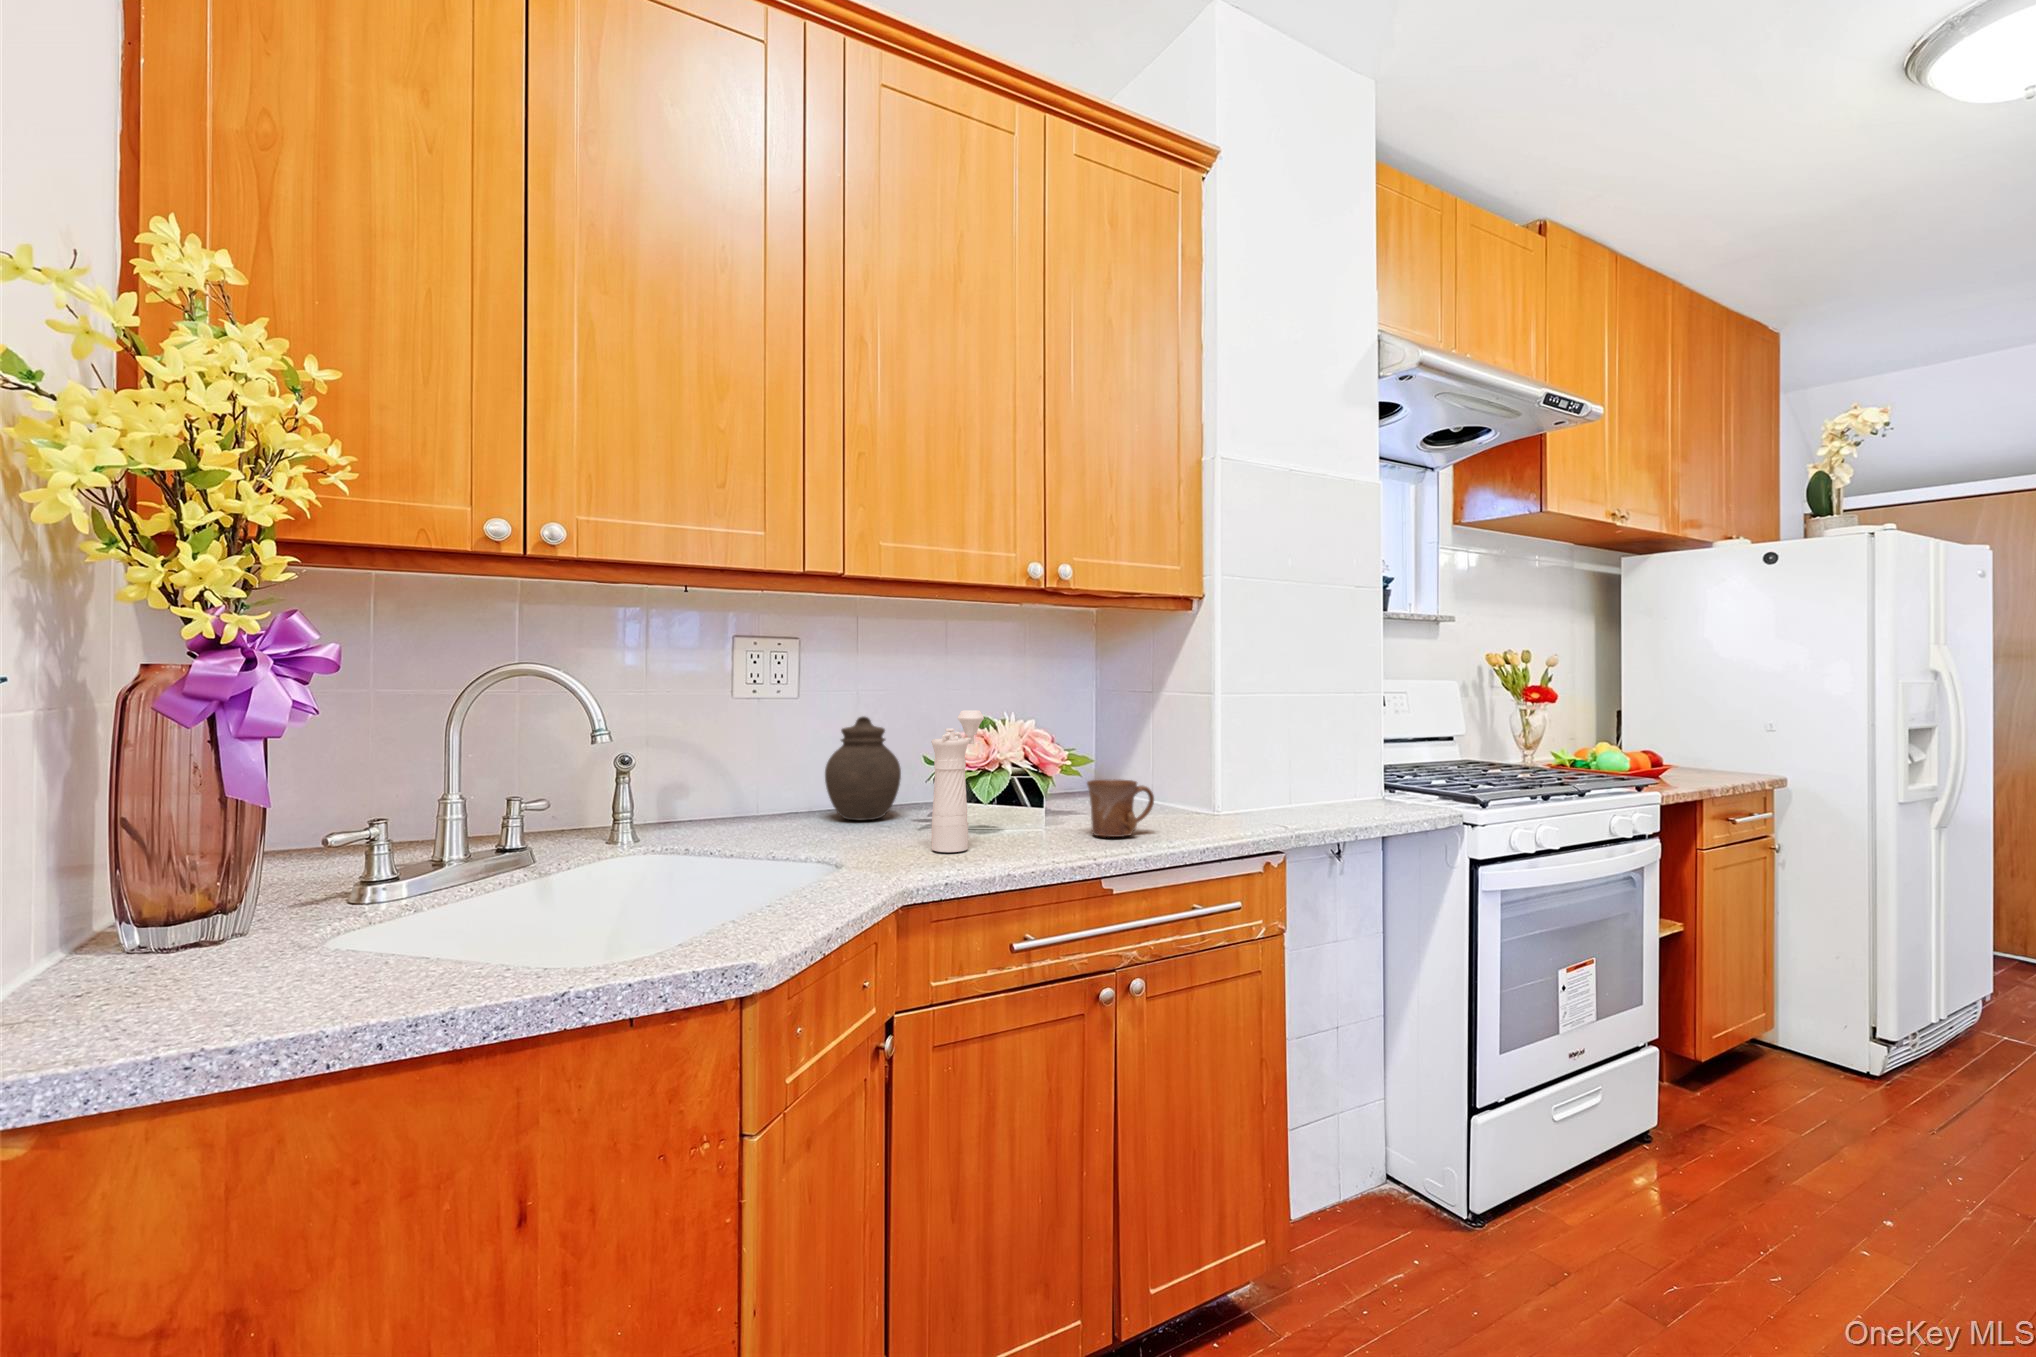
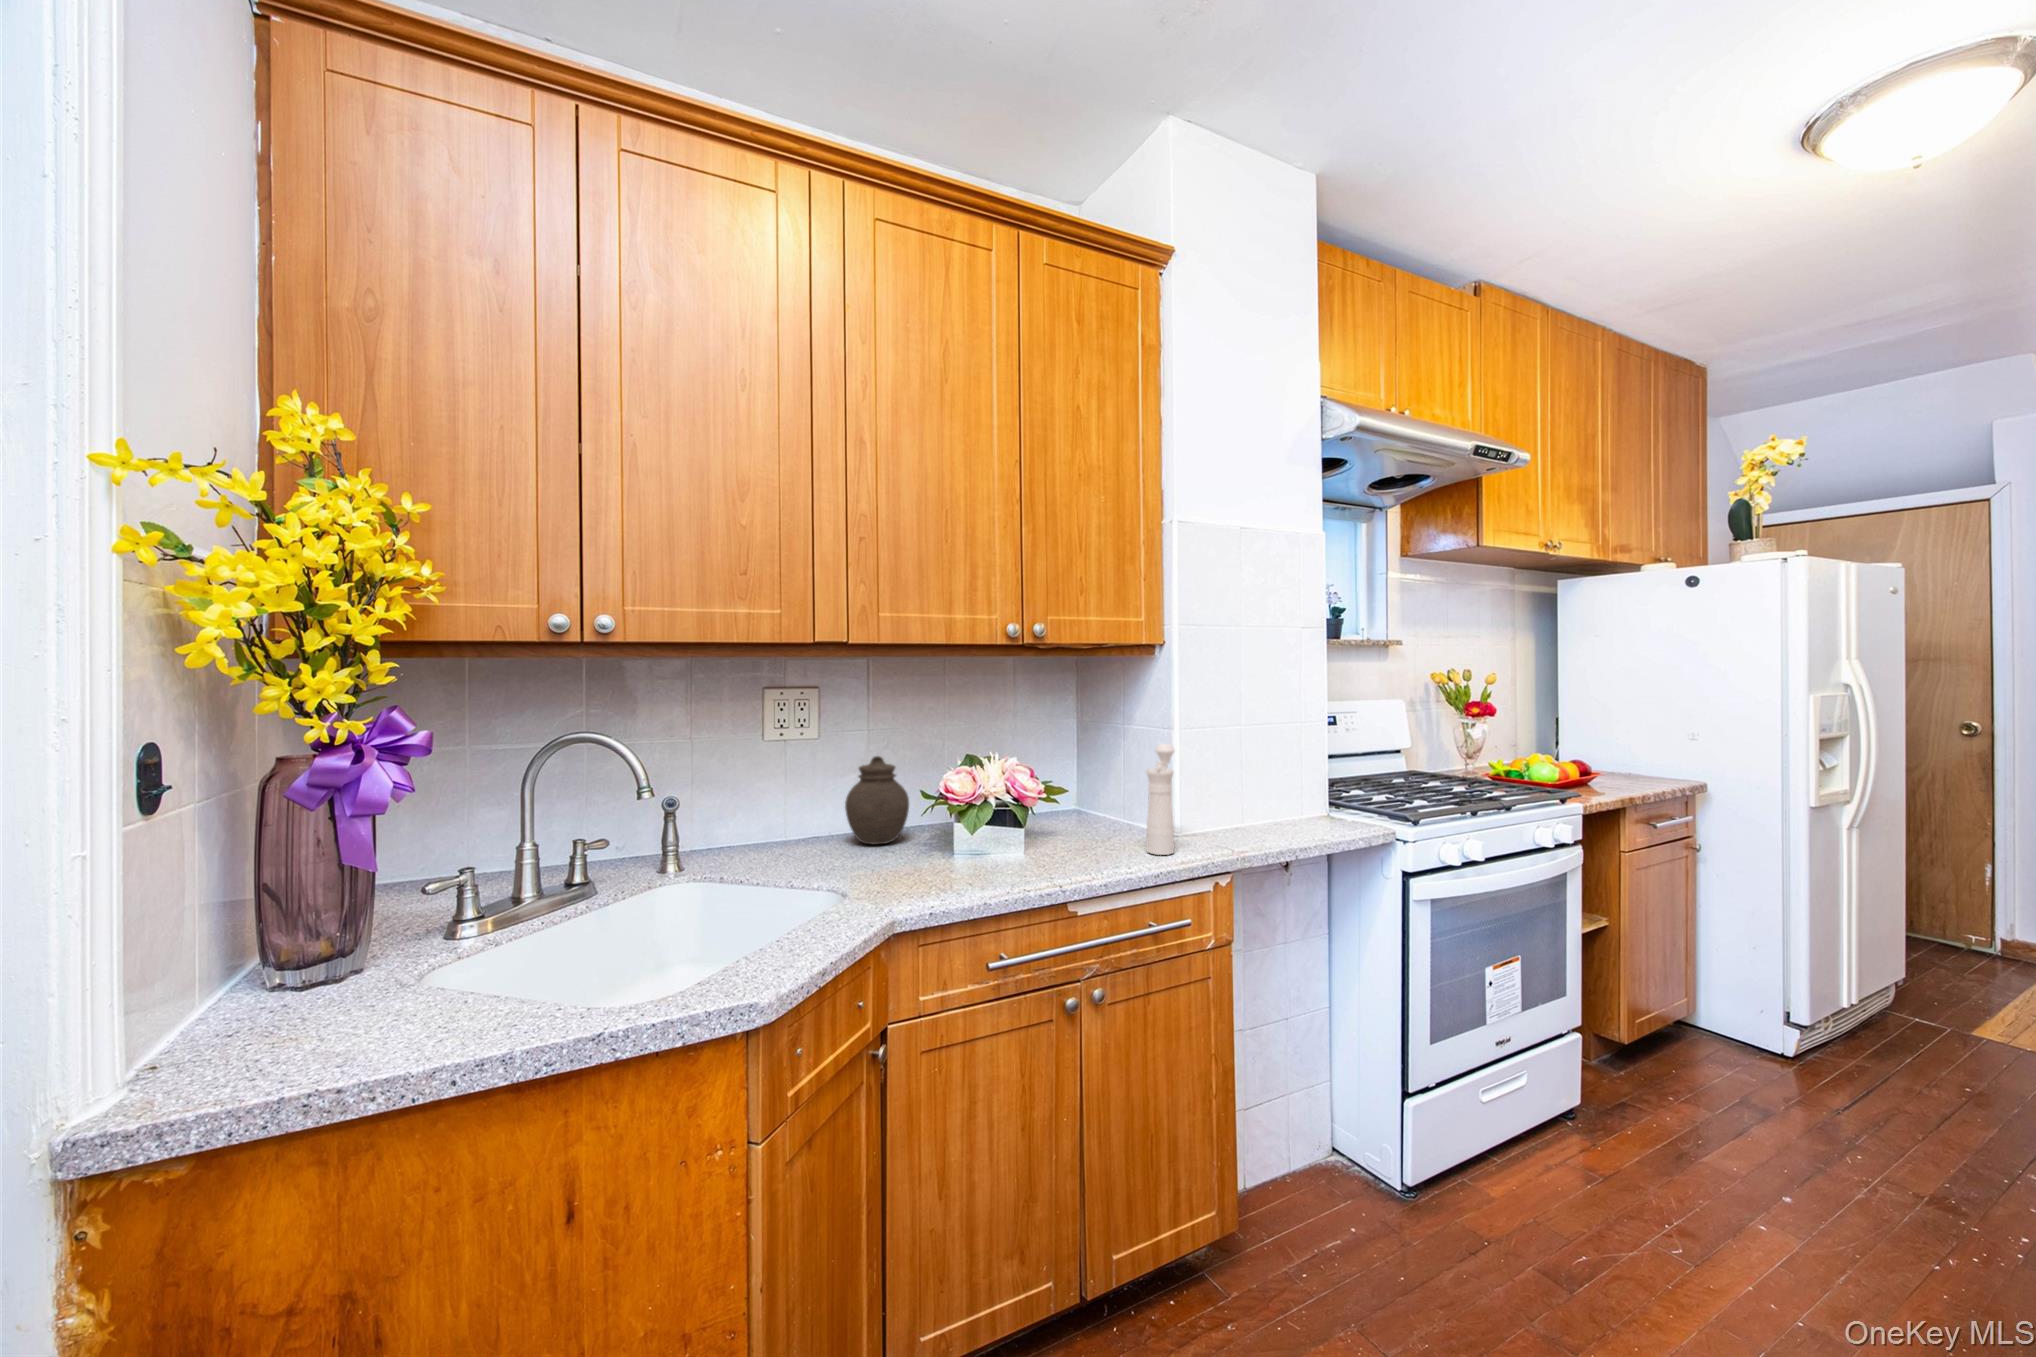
pepper mill: present [931,710,984,852] -> present [1146,744,1175,855]
mug: present [1087,780,1154,837] -> none [1061,813,1119,864]

